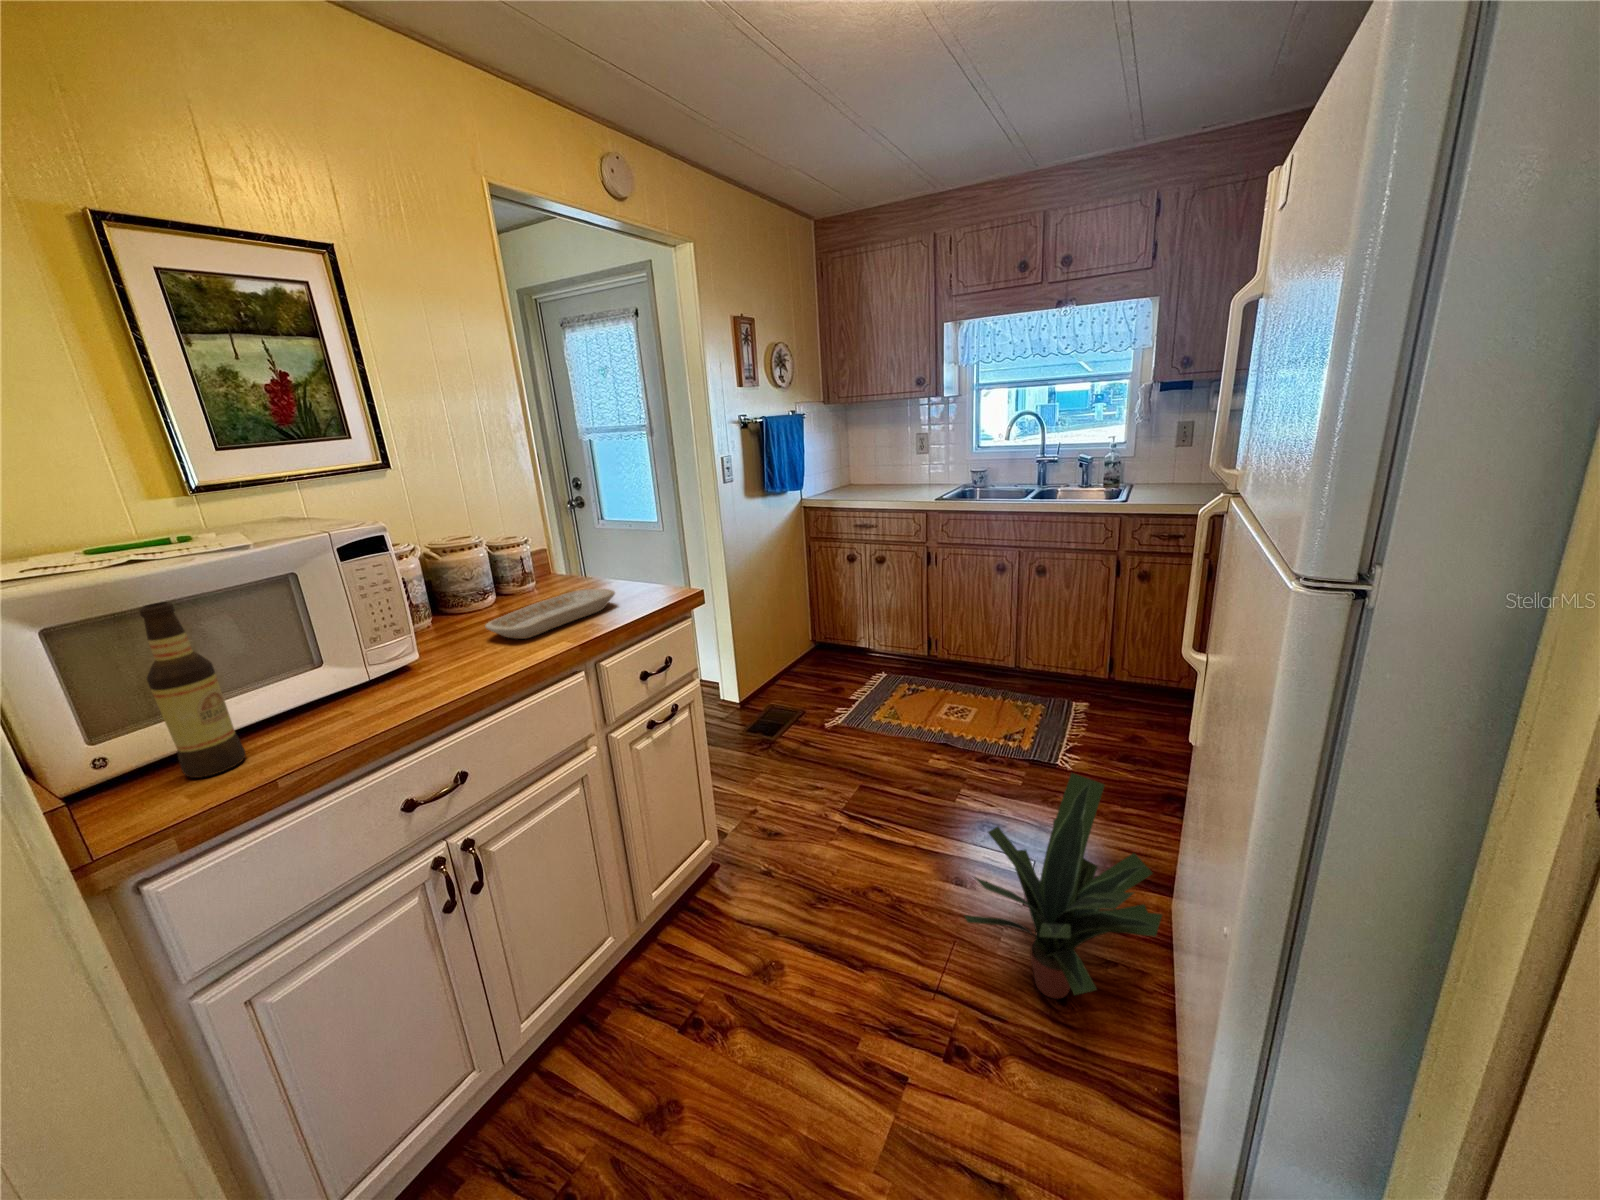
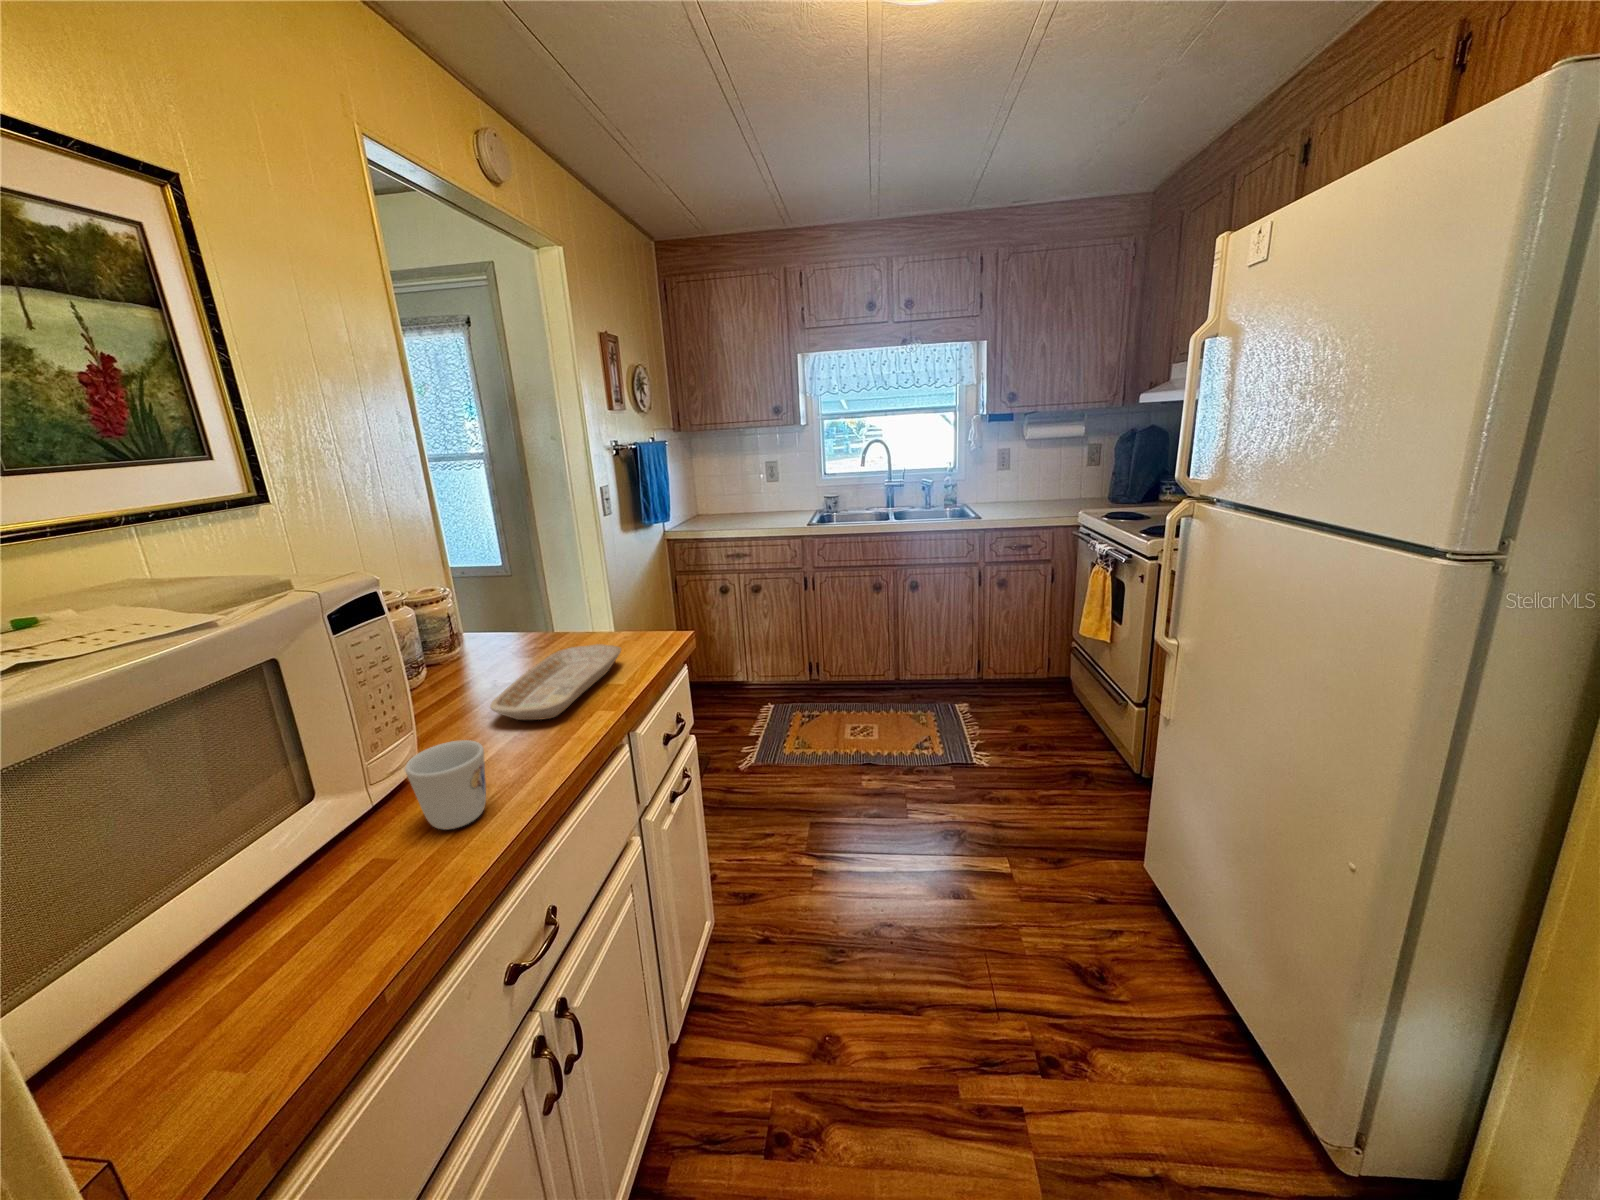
bottle: present [139,602,246,778] -> none [136,738,309,1045]
mug: none [362,639,434,697] -> present [405,740,486,829]
potted plant: present [965,773,1162,999] -> none [1017,767,1197,981]

